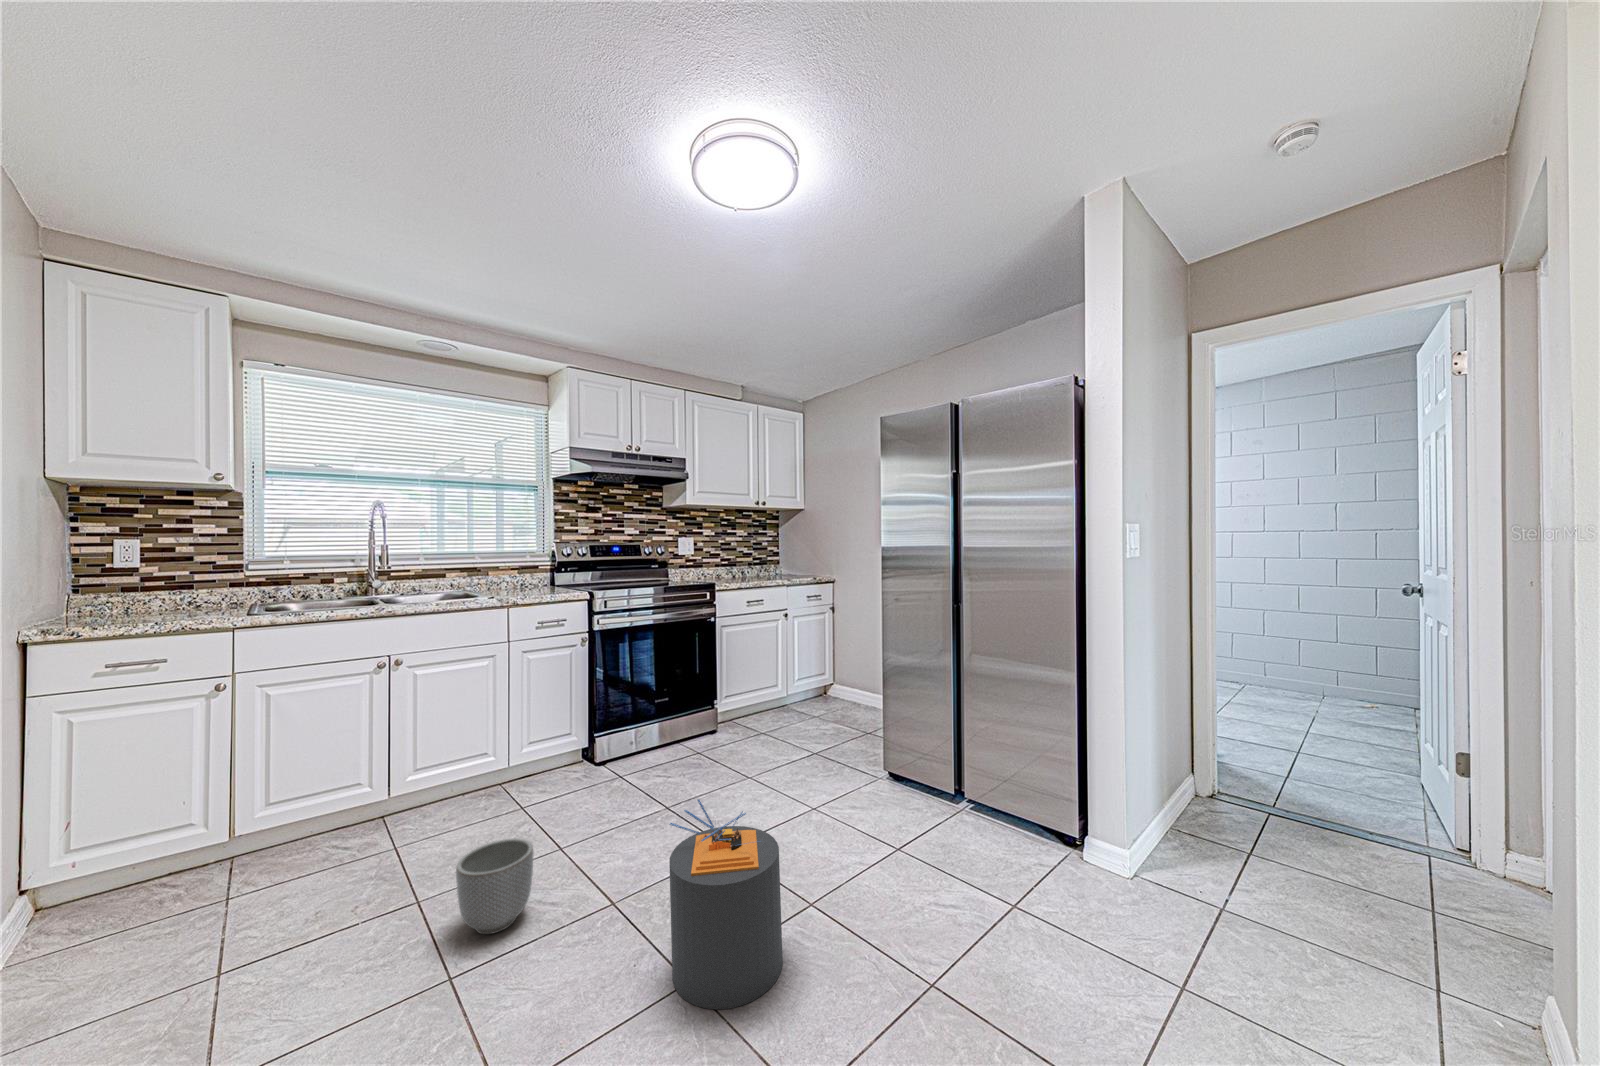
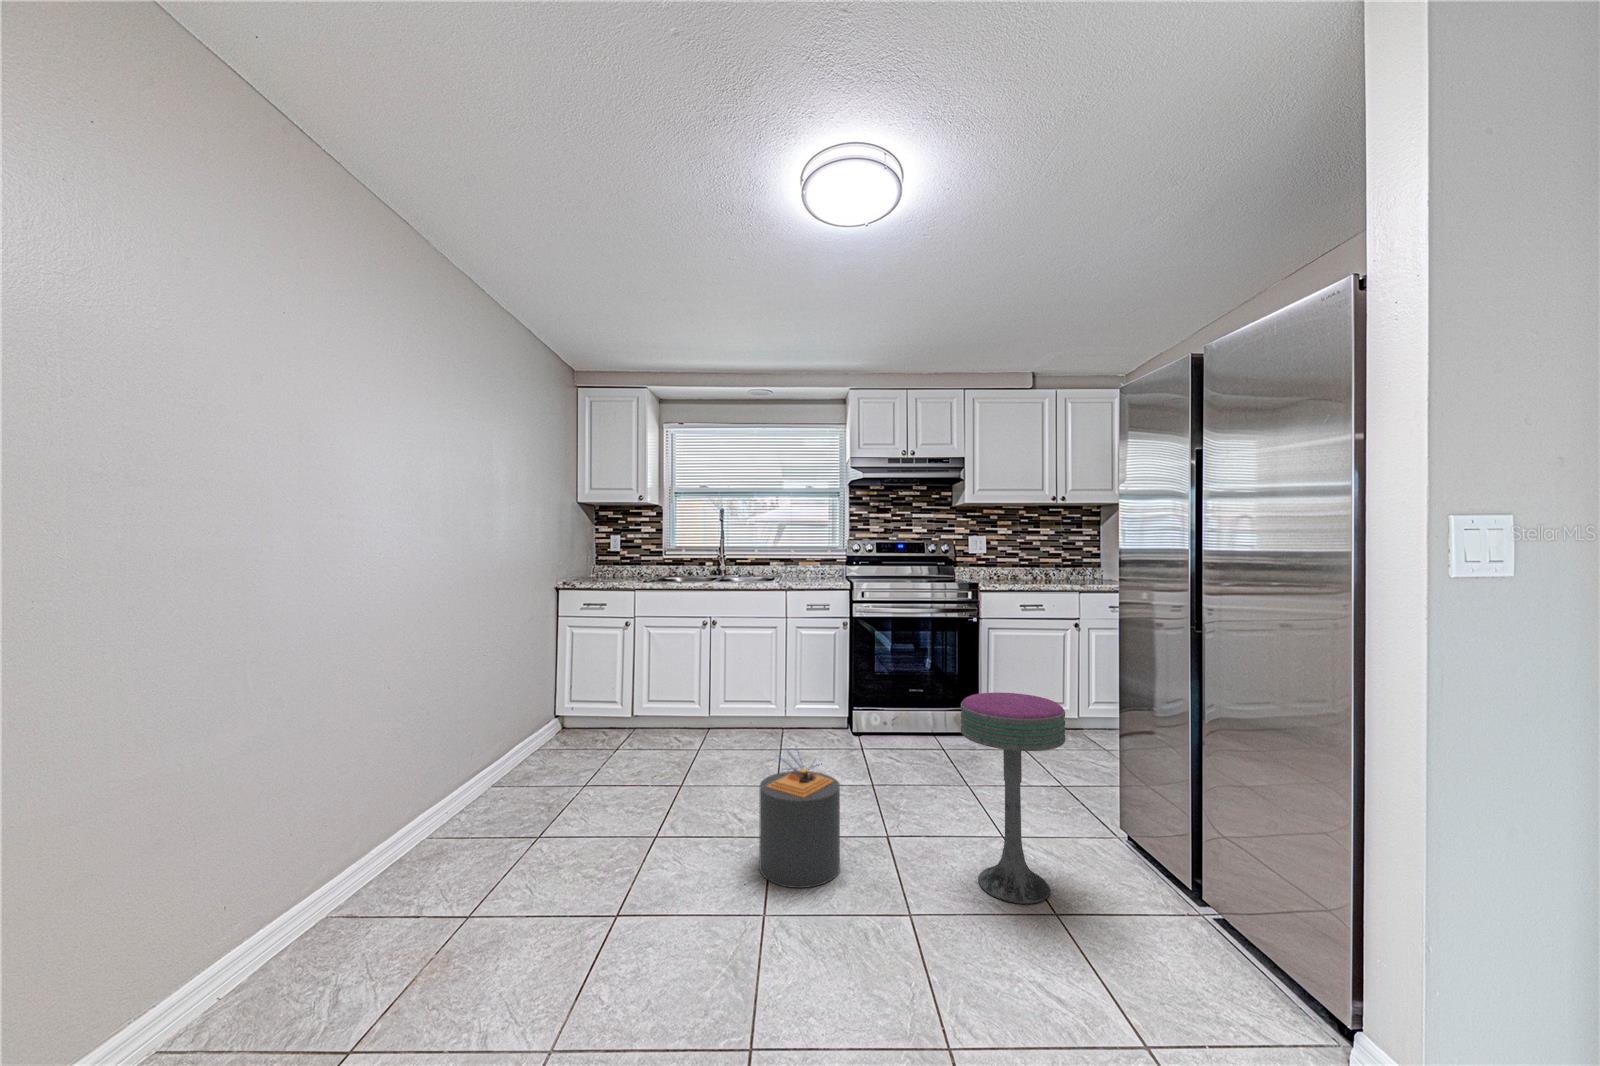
bar stool: none [868,676,970,889] -> present [961,693,1066,904]
planter: present [456,839,534,934] -> none [693,746,737,800]

